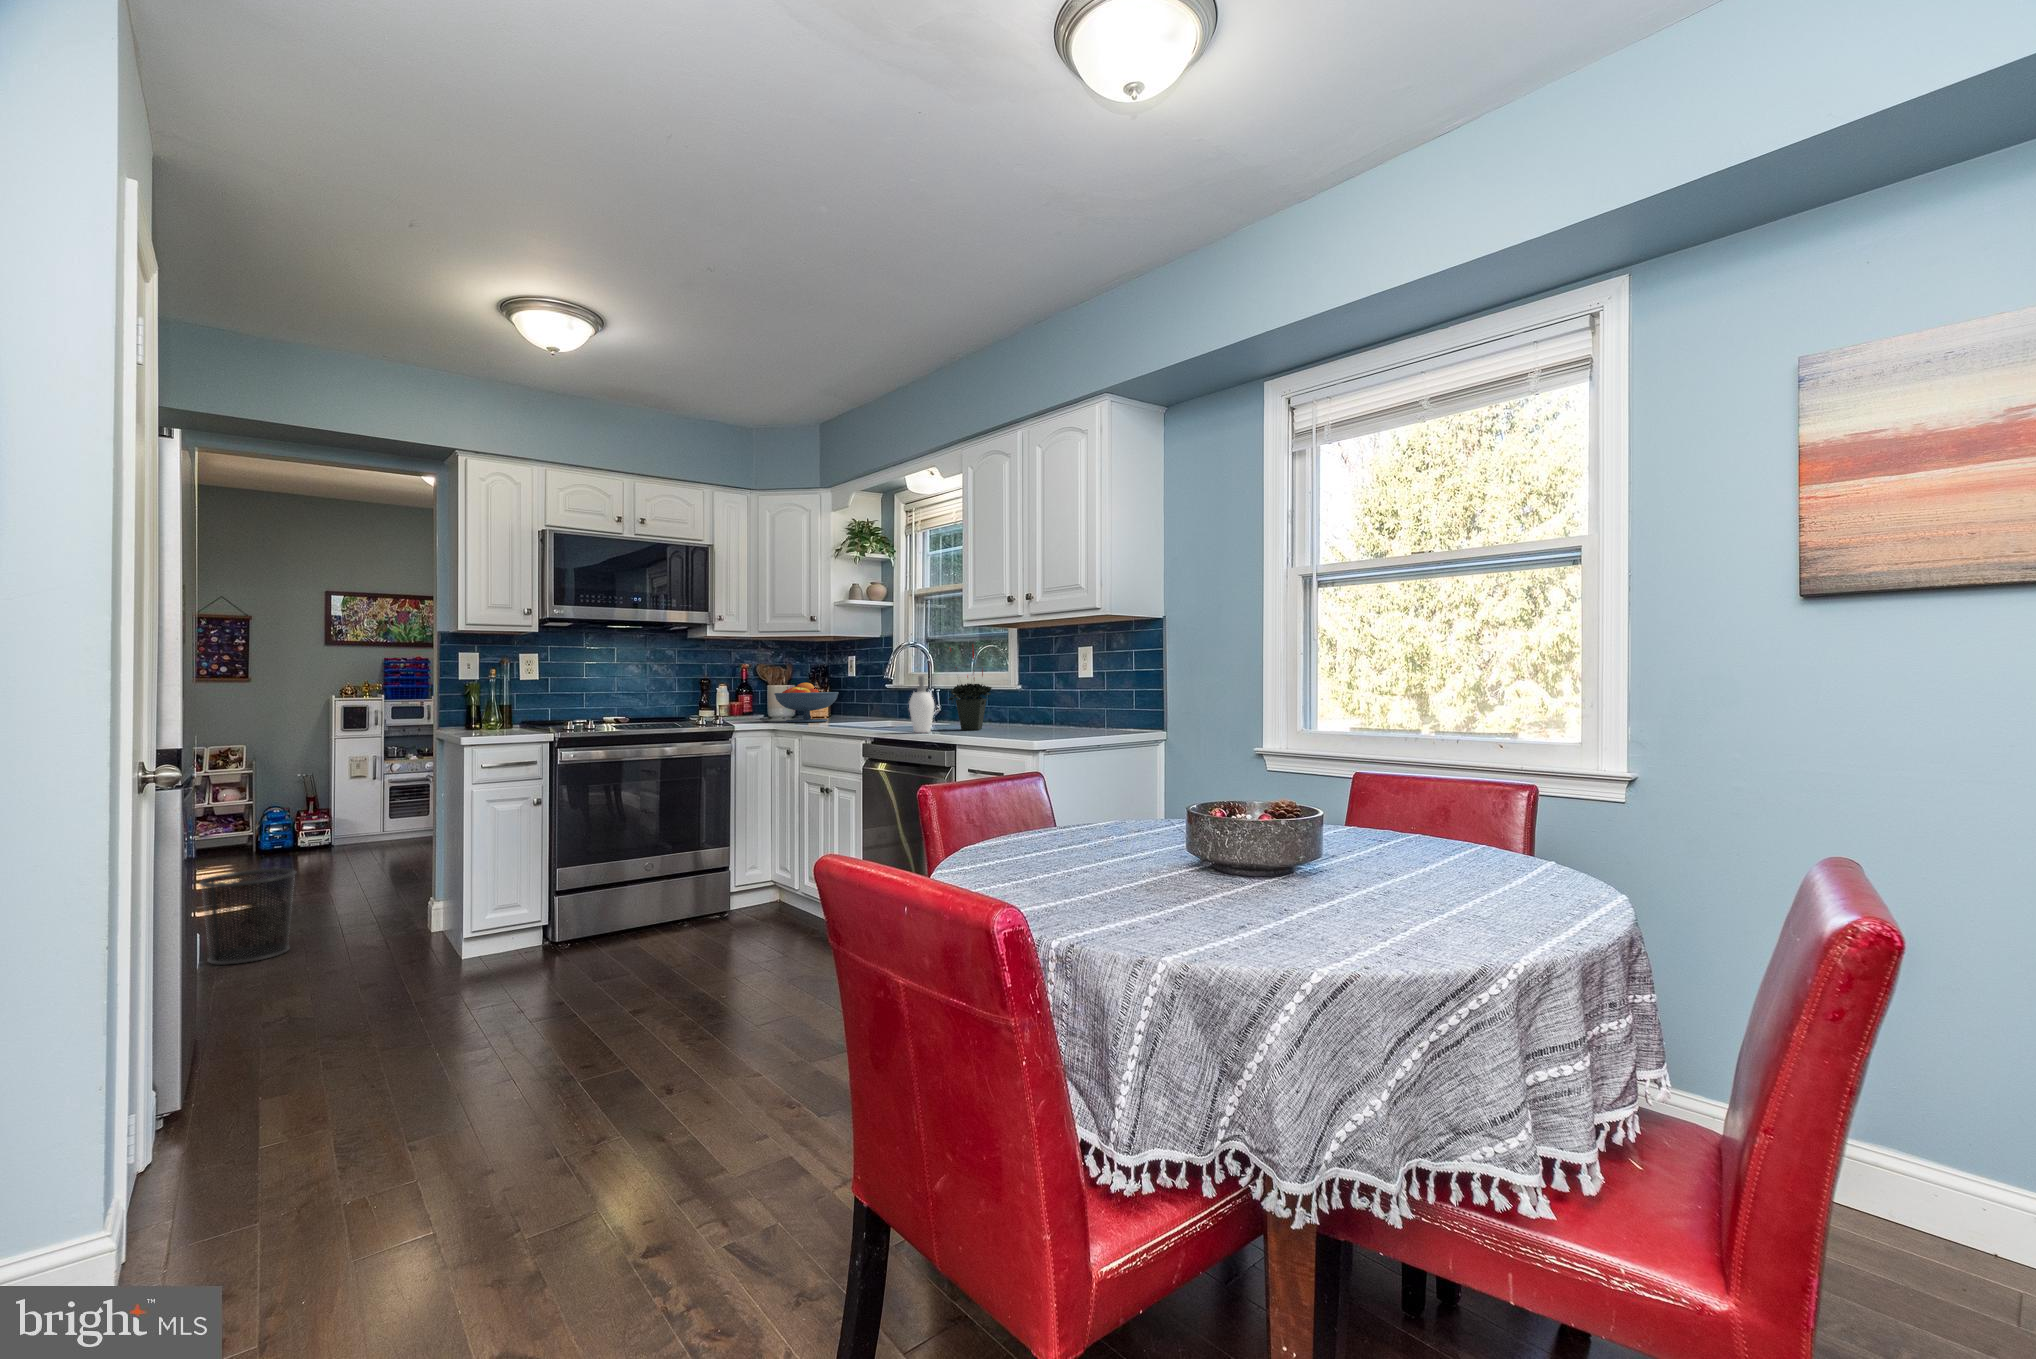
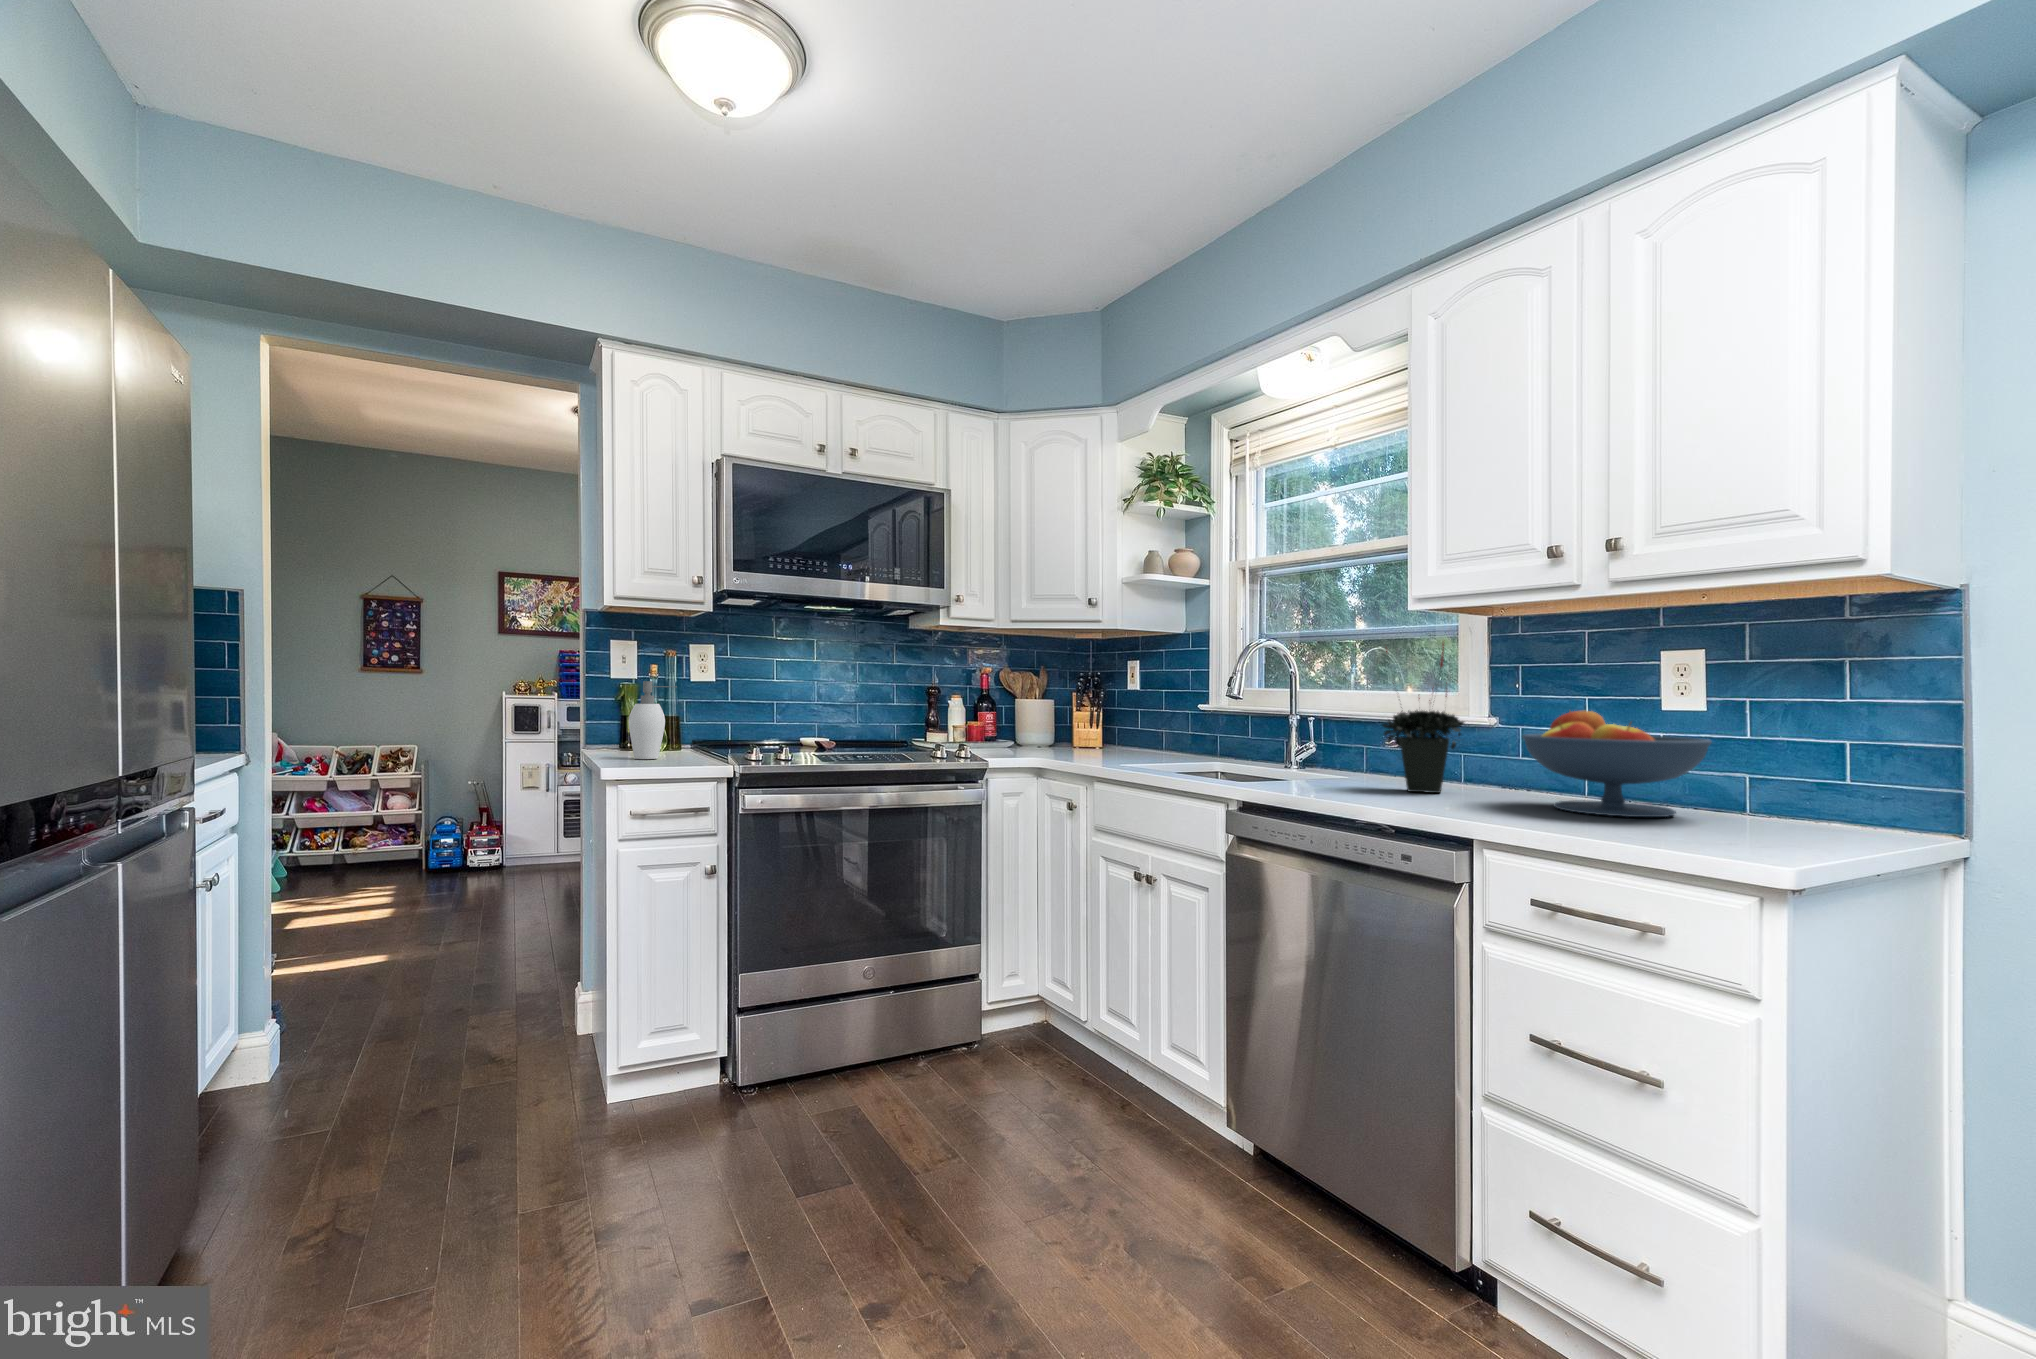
soap dispenser: present [909,675,934,733] -> present [629,681,677,759]
fruit bowl: present [774,683,839,722] -> present [1522,711,1711,817]
waste bin: present [200,868,296,965] -> none [258,943,390,1088]

